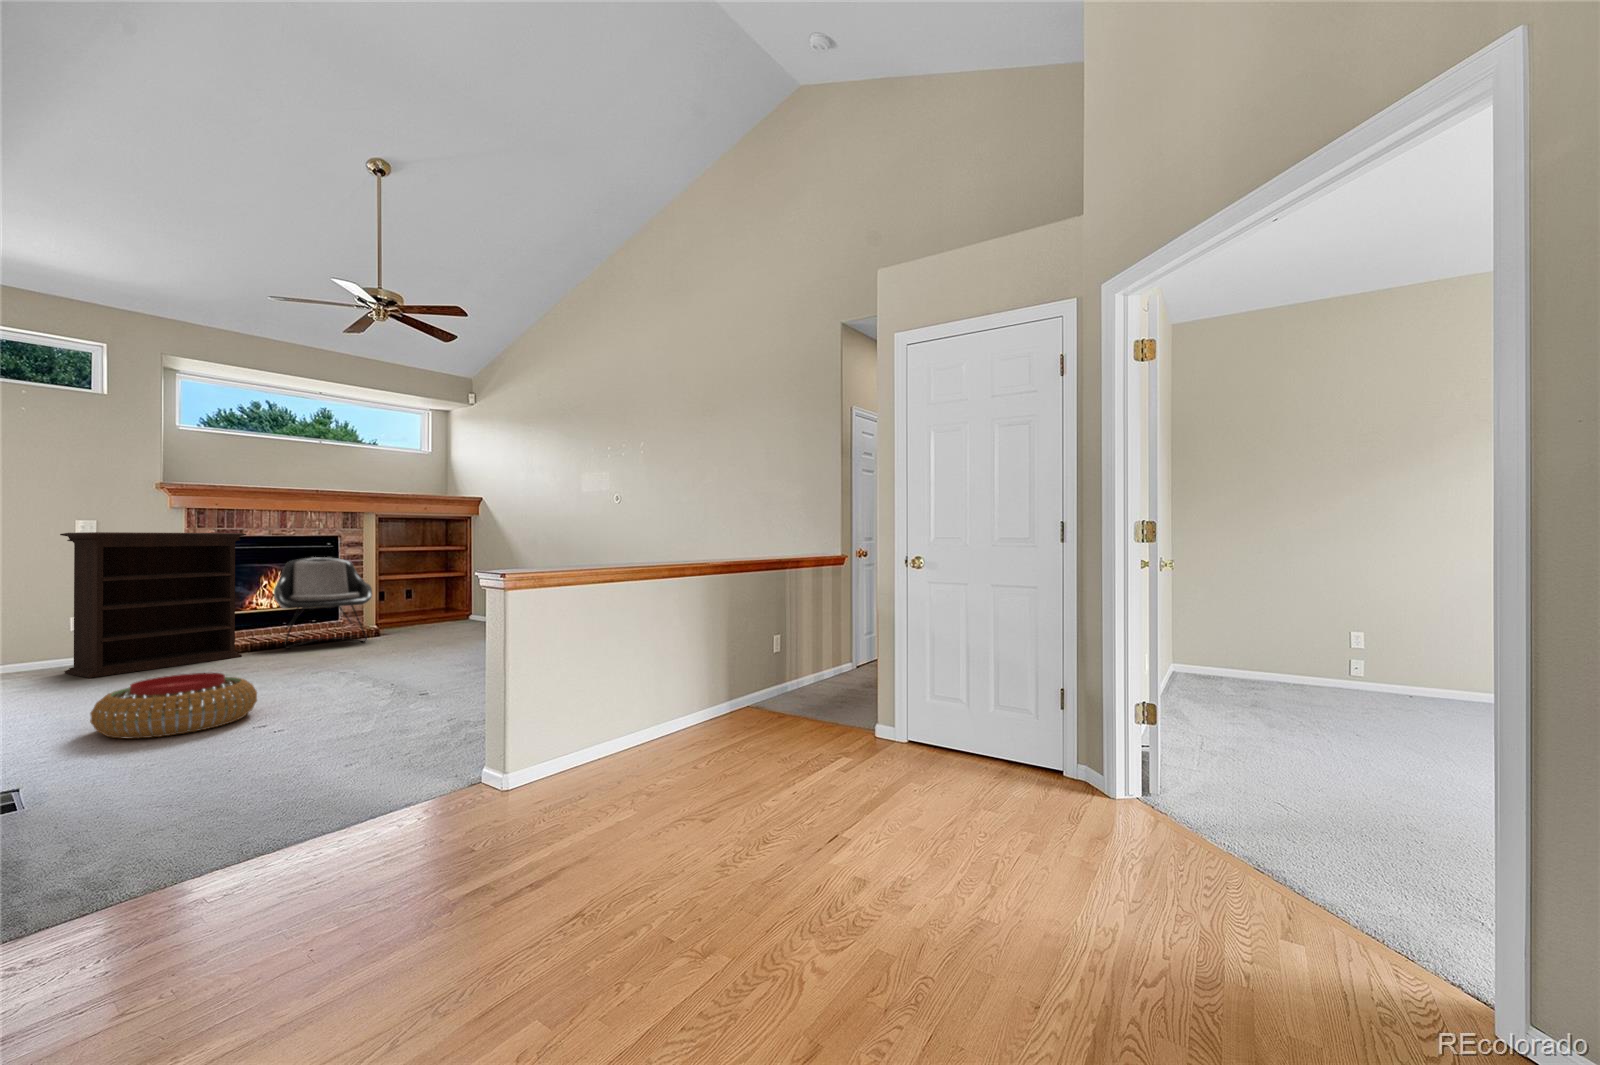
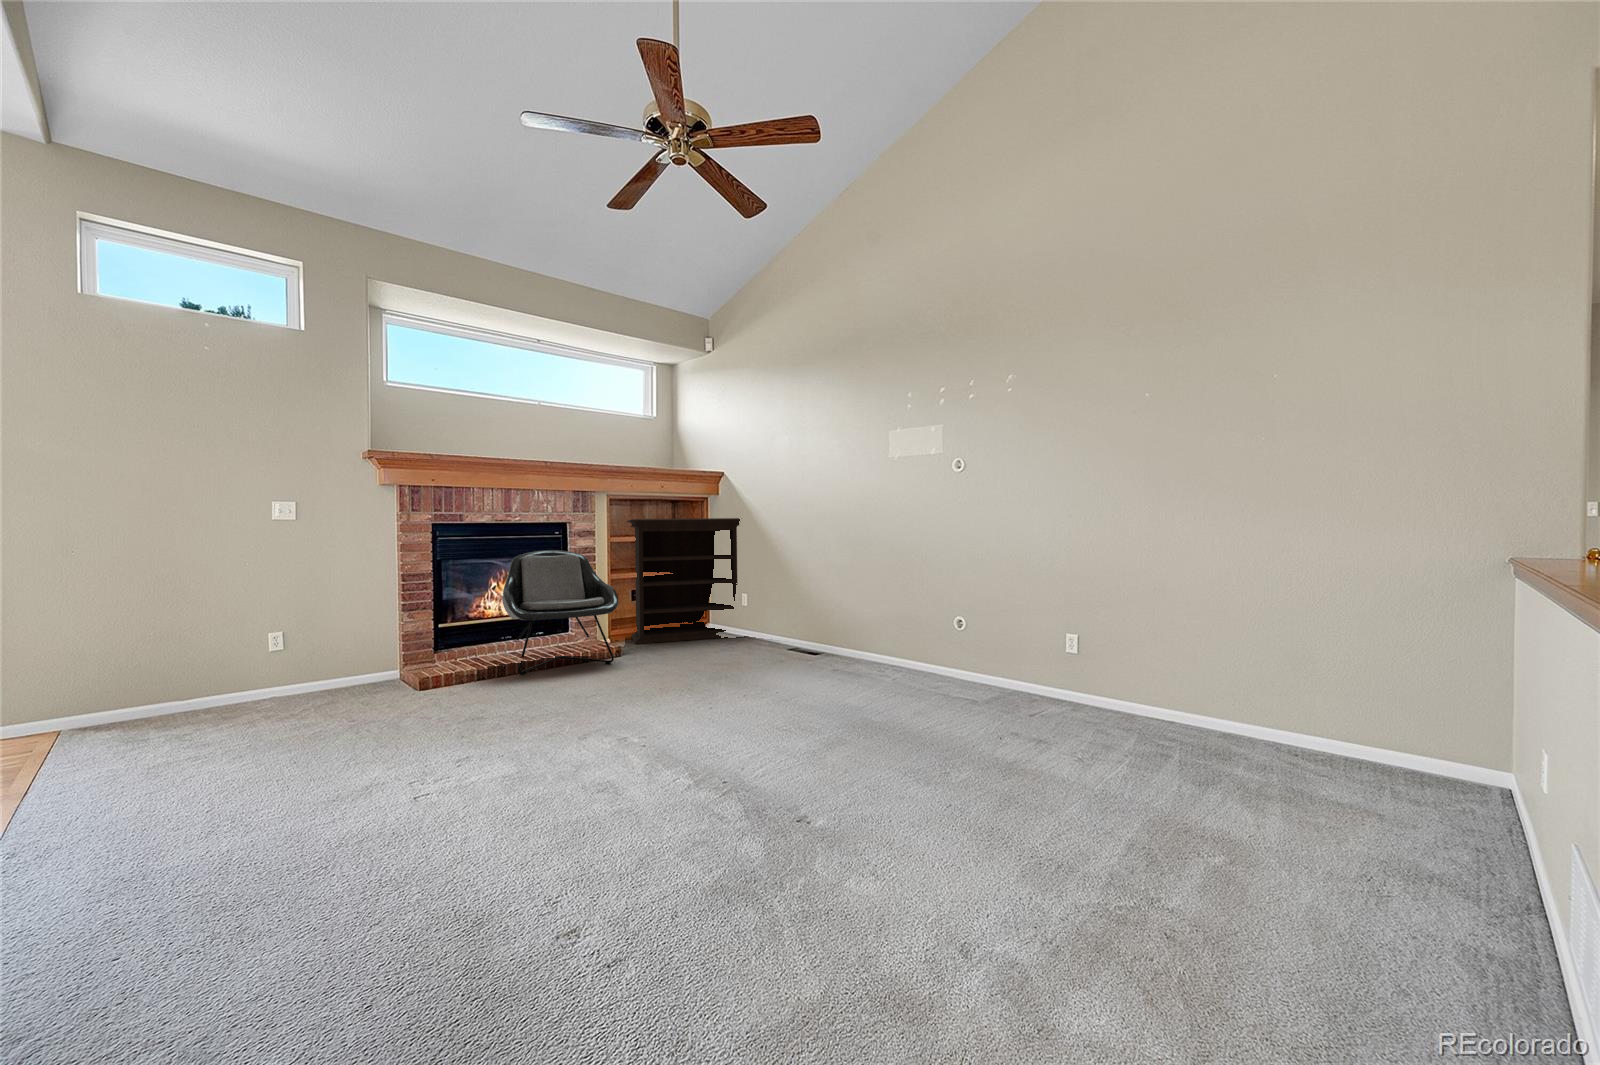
bookshelf: present [60,532,246,678] -> present [627,518,740,644]
pouf: present [90,673,257,739] -> none [248,776,545,963]

